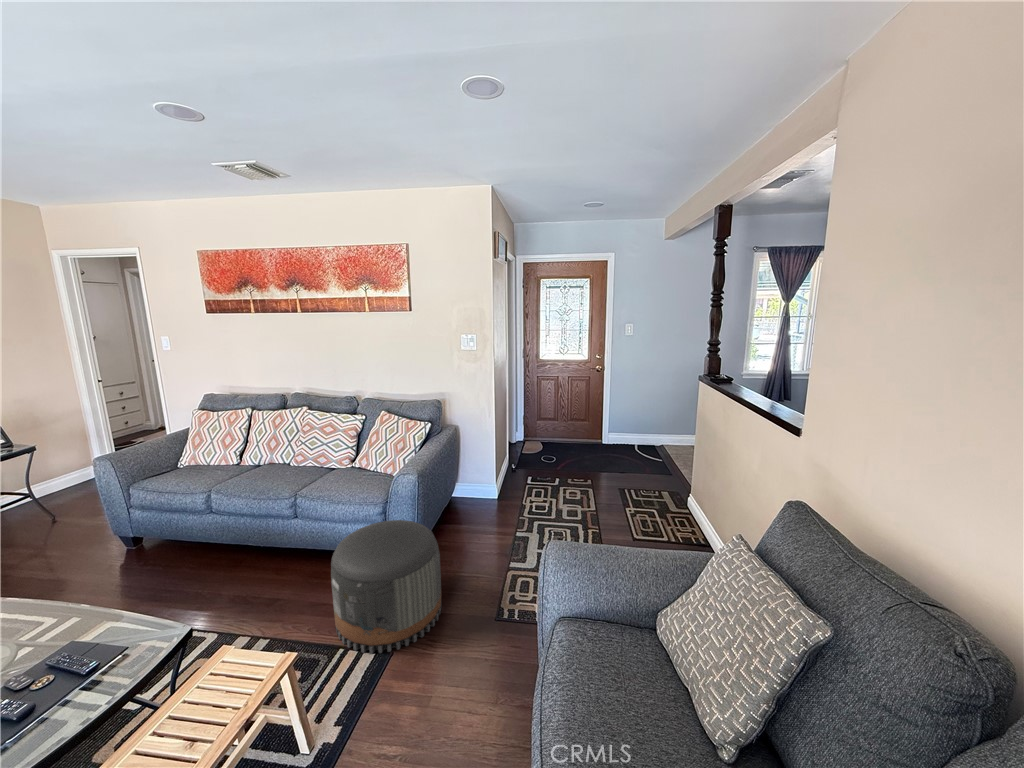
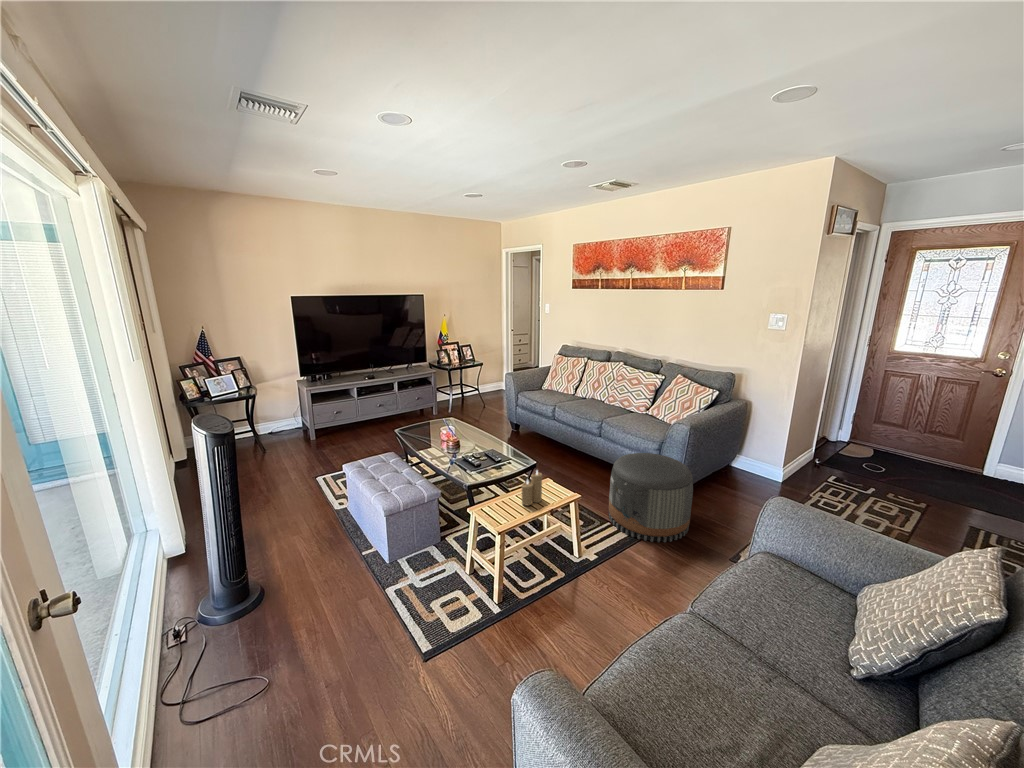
candle: none [172,649,223,734] -> present [522,471,542,505]

